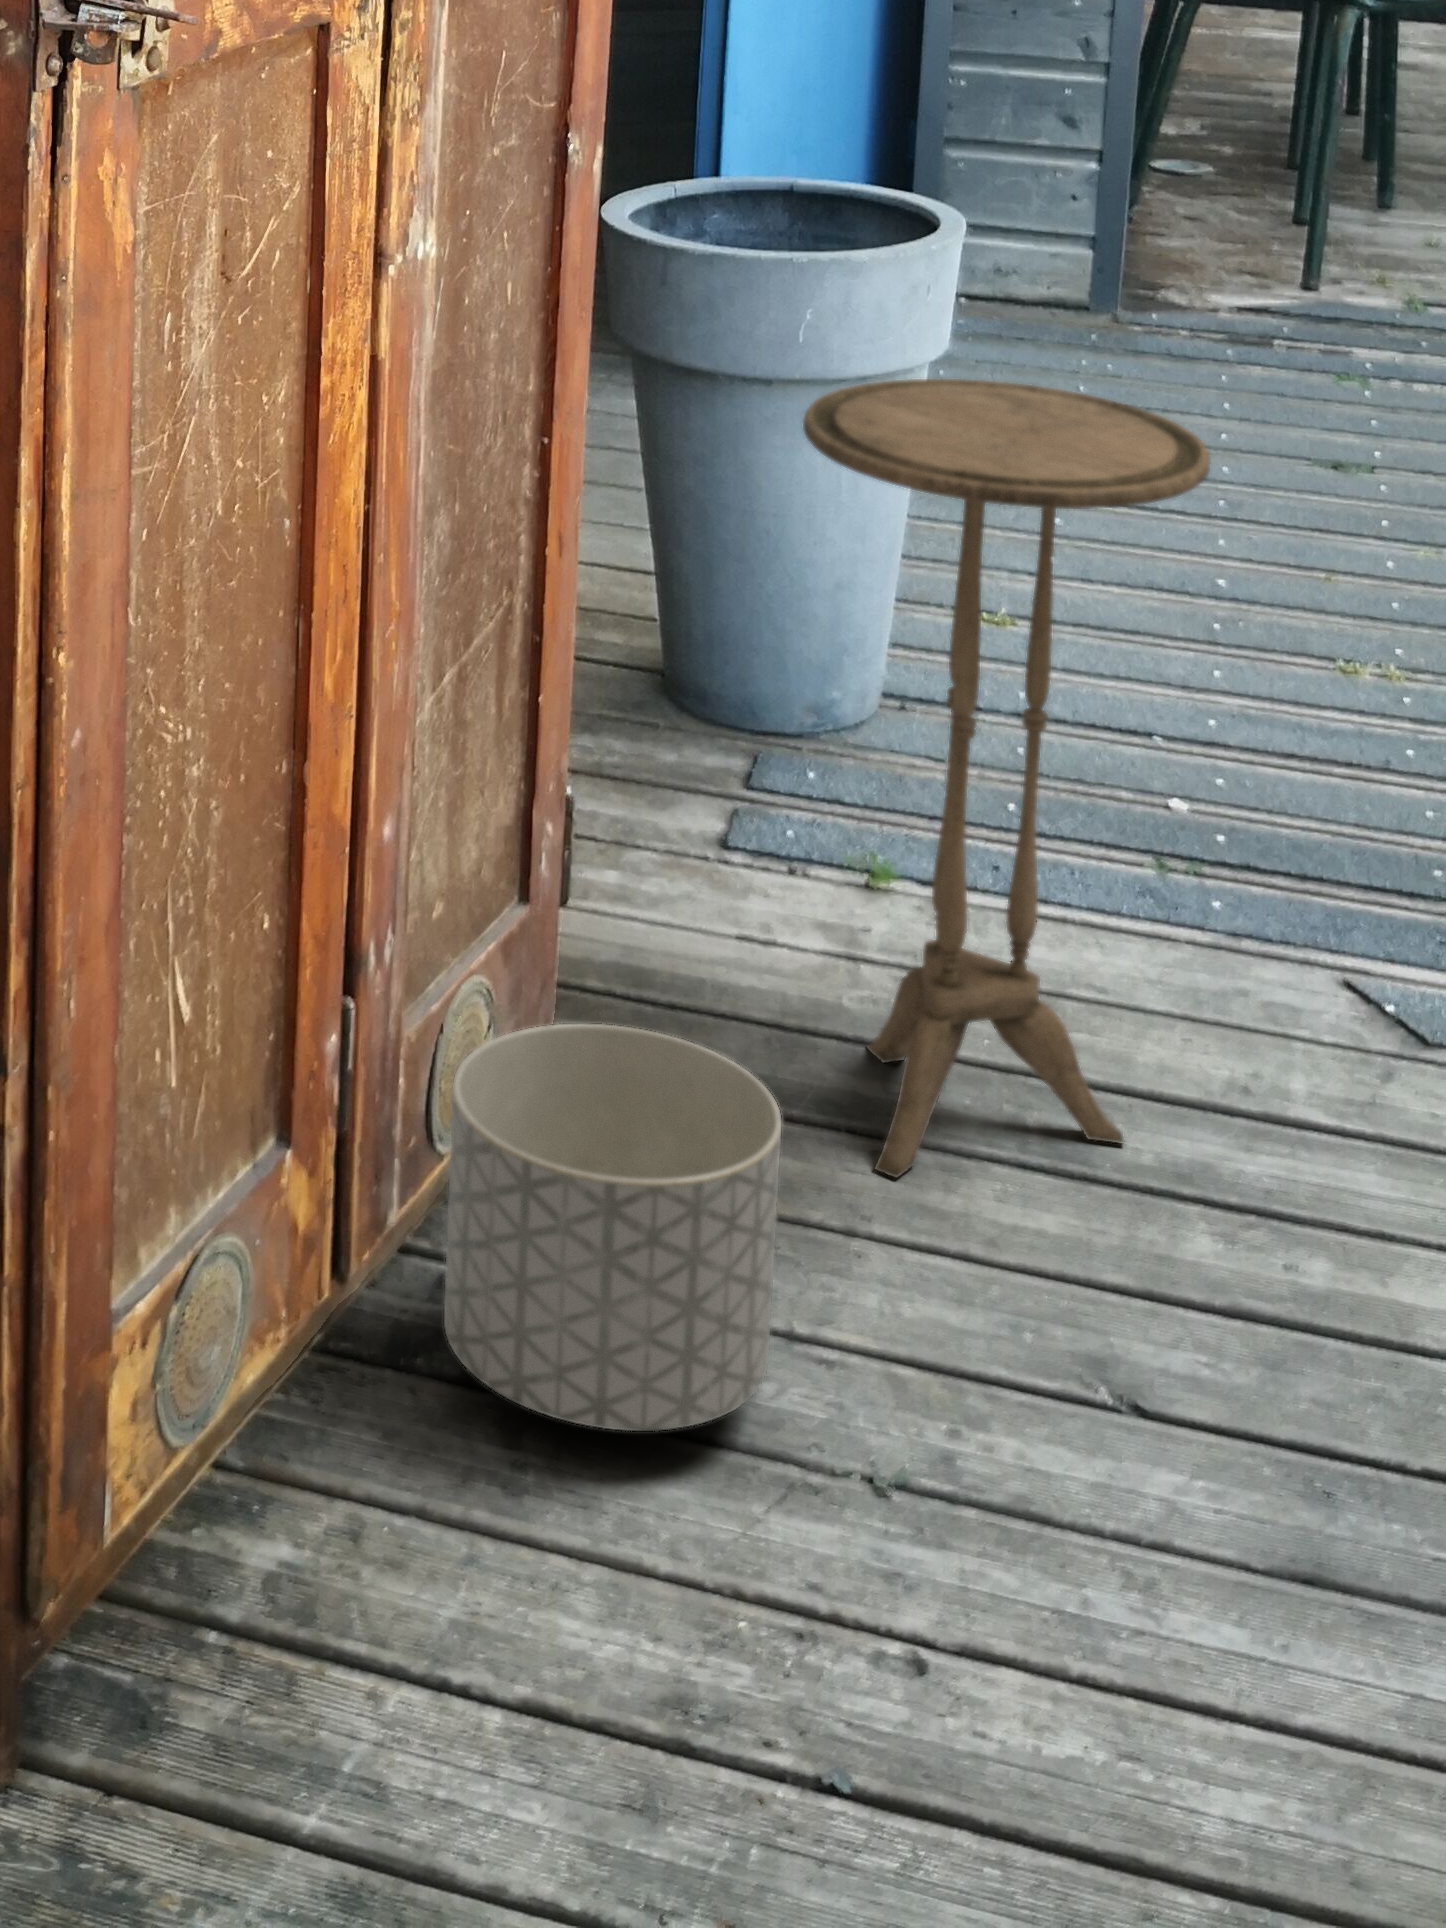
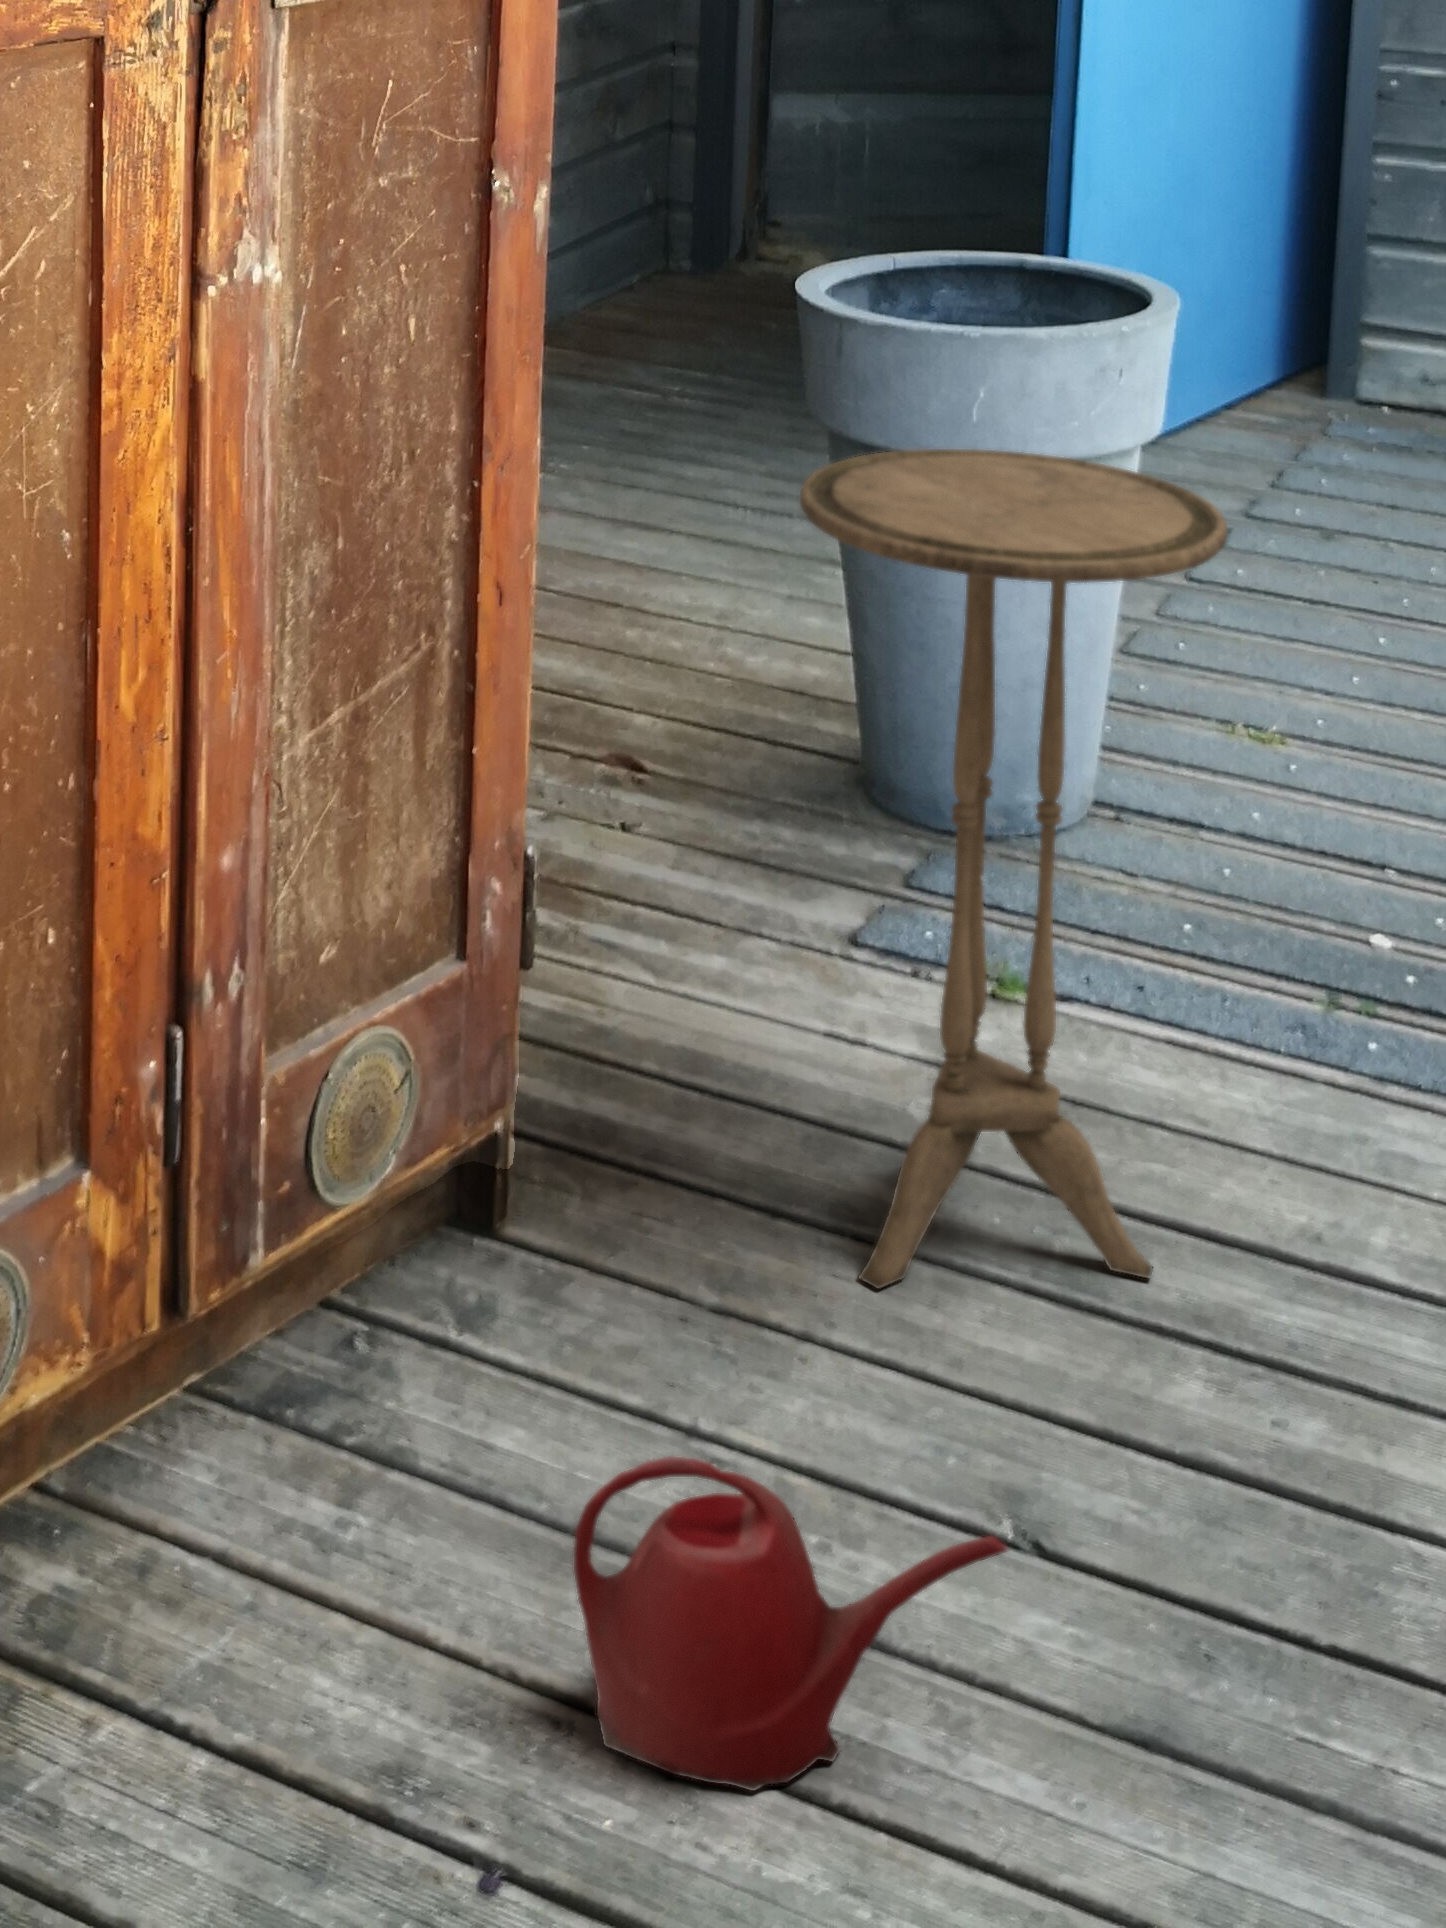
planter: present [444,1024,781,1431] -> none [300,1083,638,1501]
watering can: none [818,1375,1228,1683] -> present [574,1457,1008,1791]

